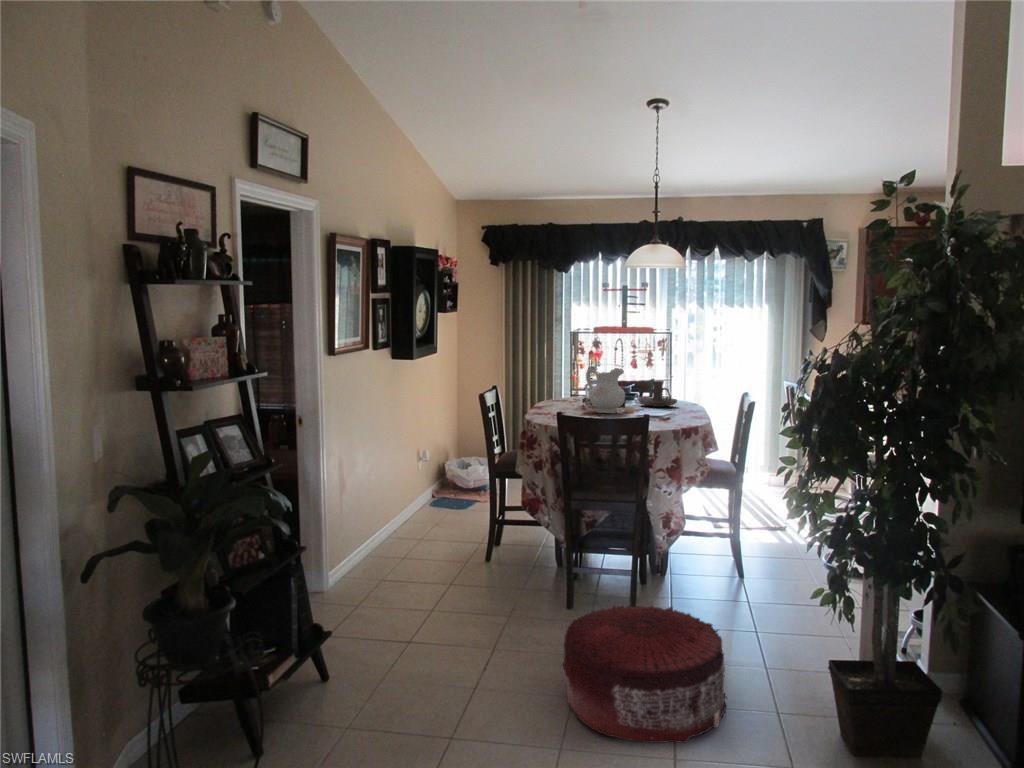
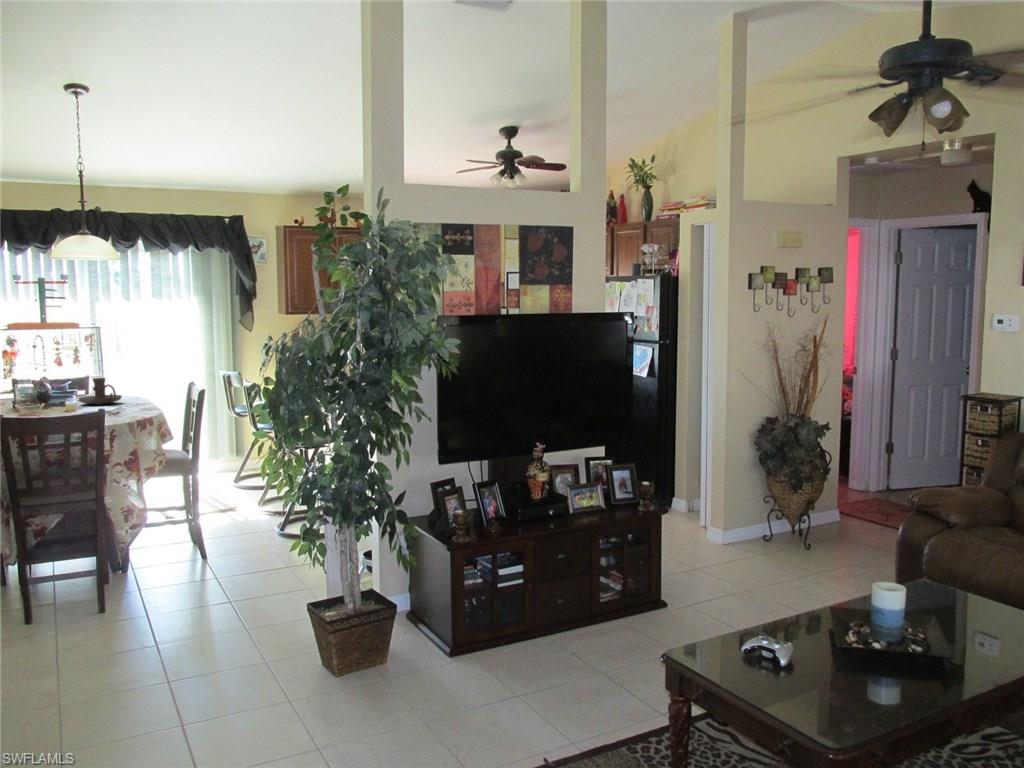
ceramic pitcher: present [586,366,625,413] -> none [20,367,69,416]
pouf: present [563,606,726,743] -> none [48,580,211,700]

